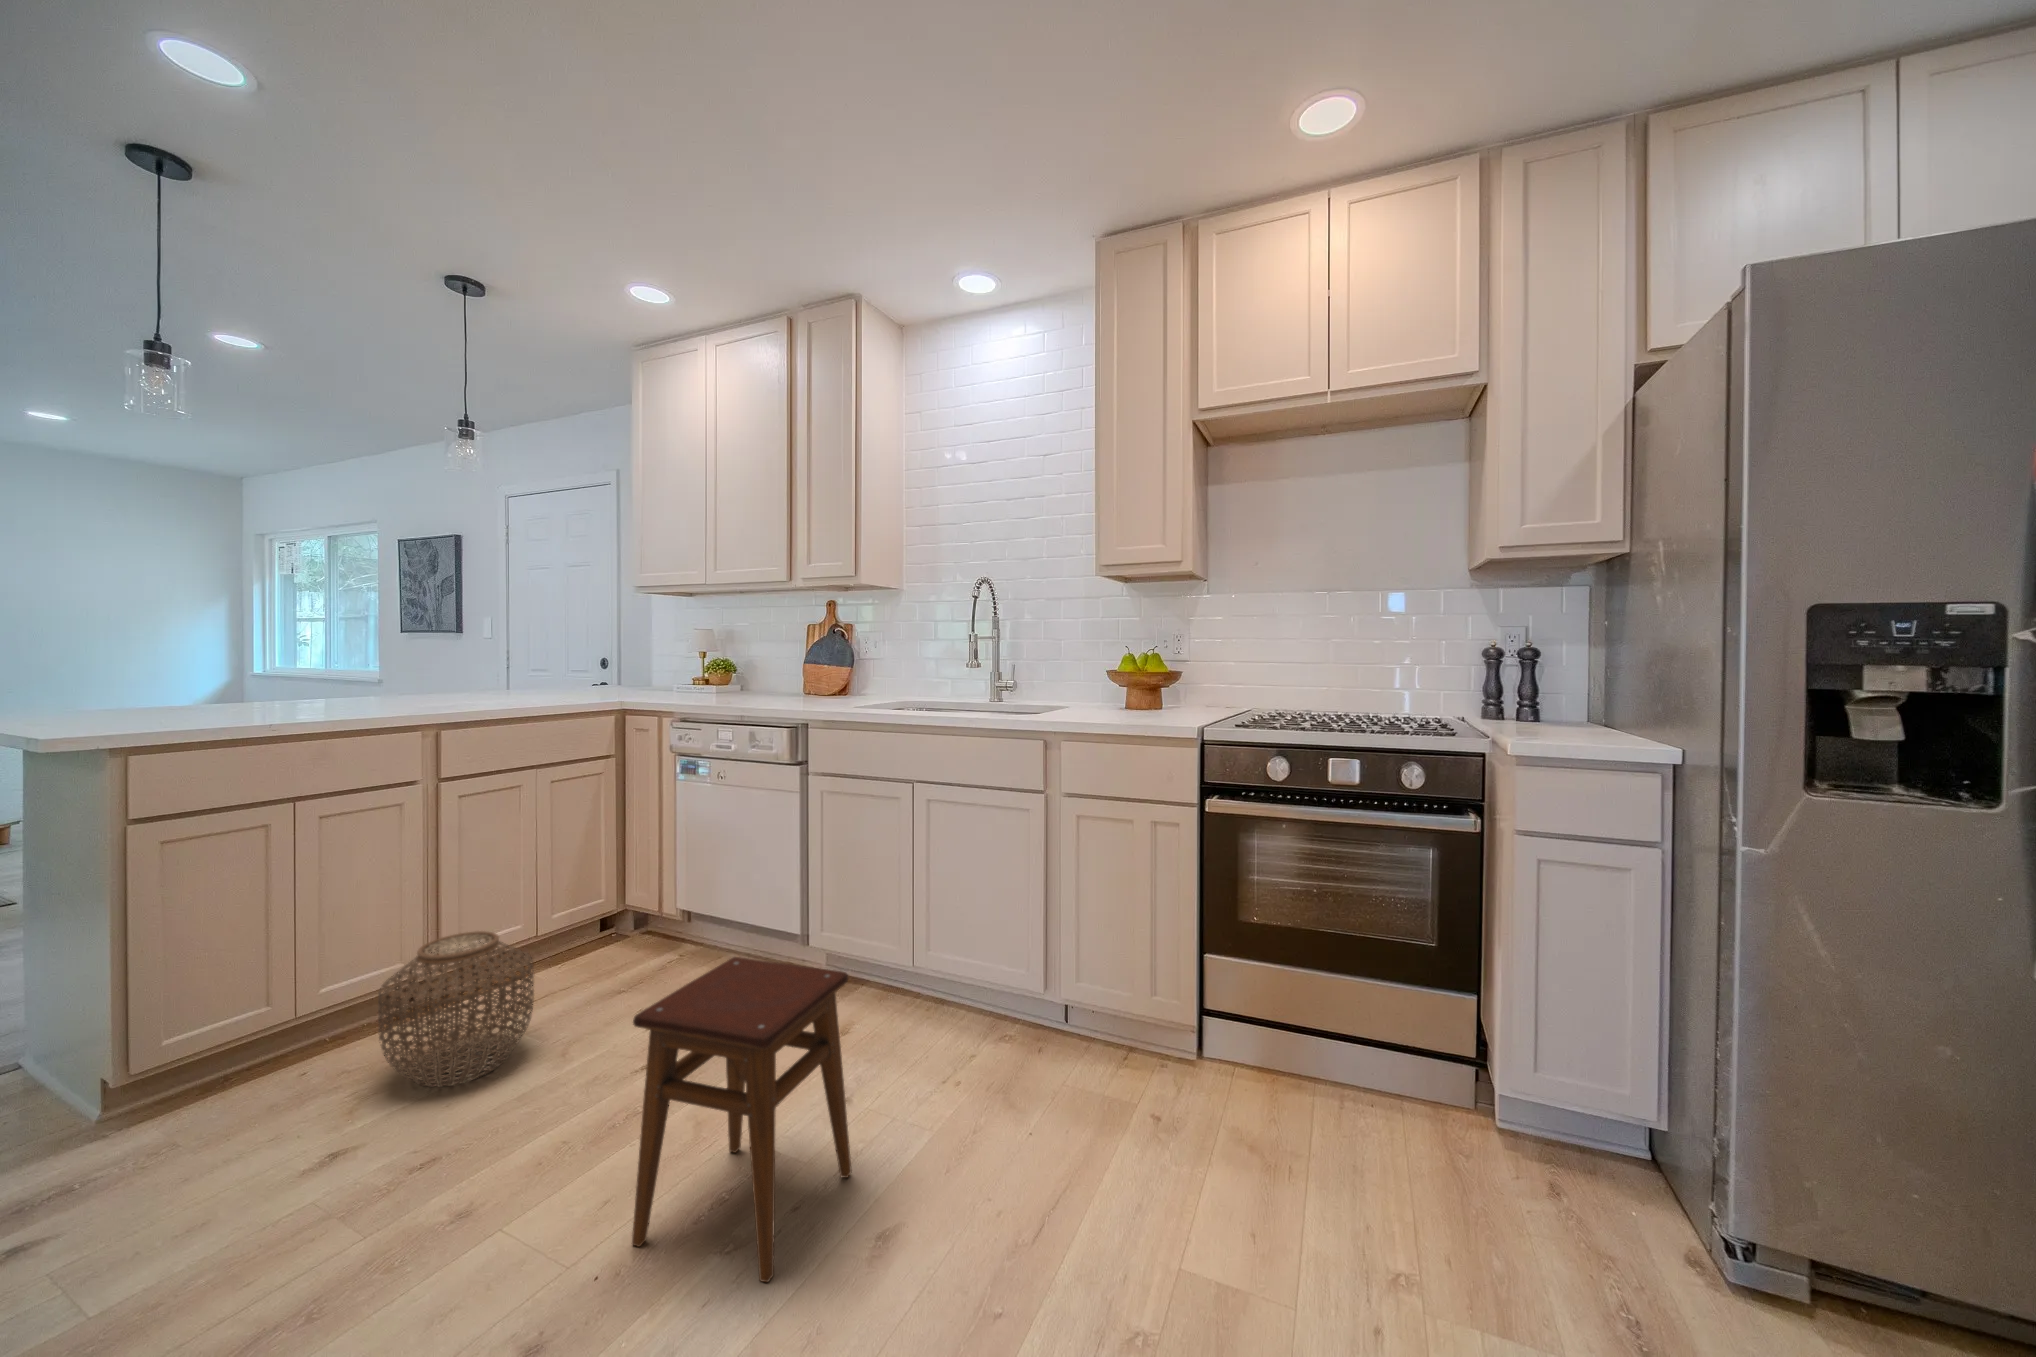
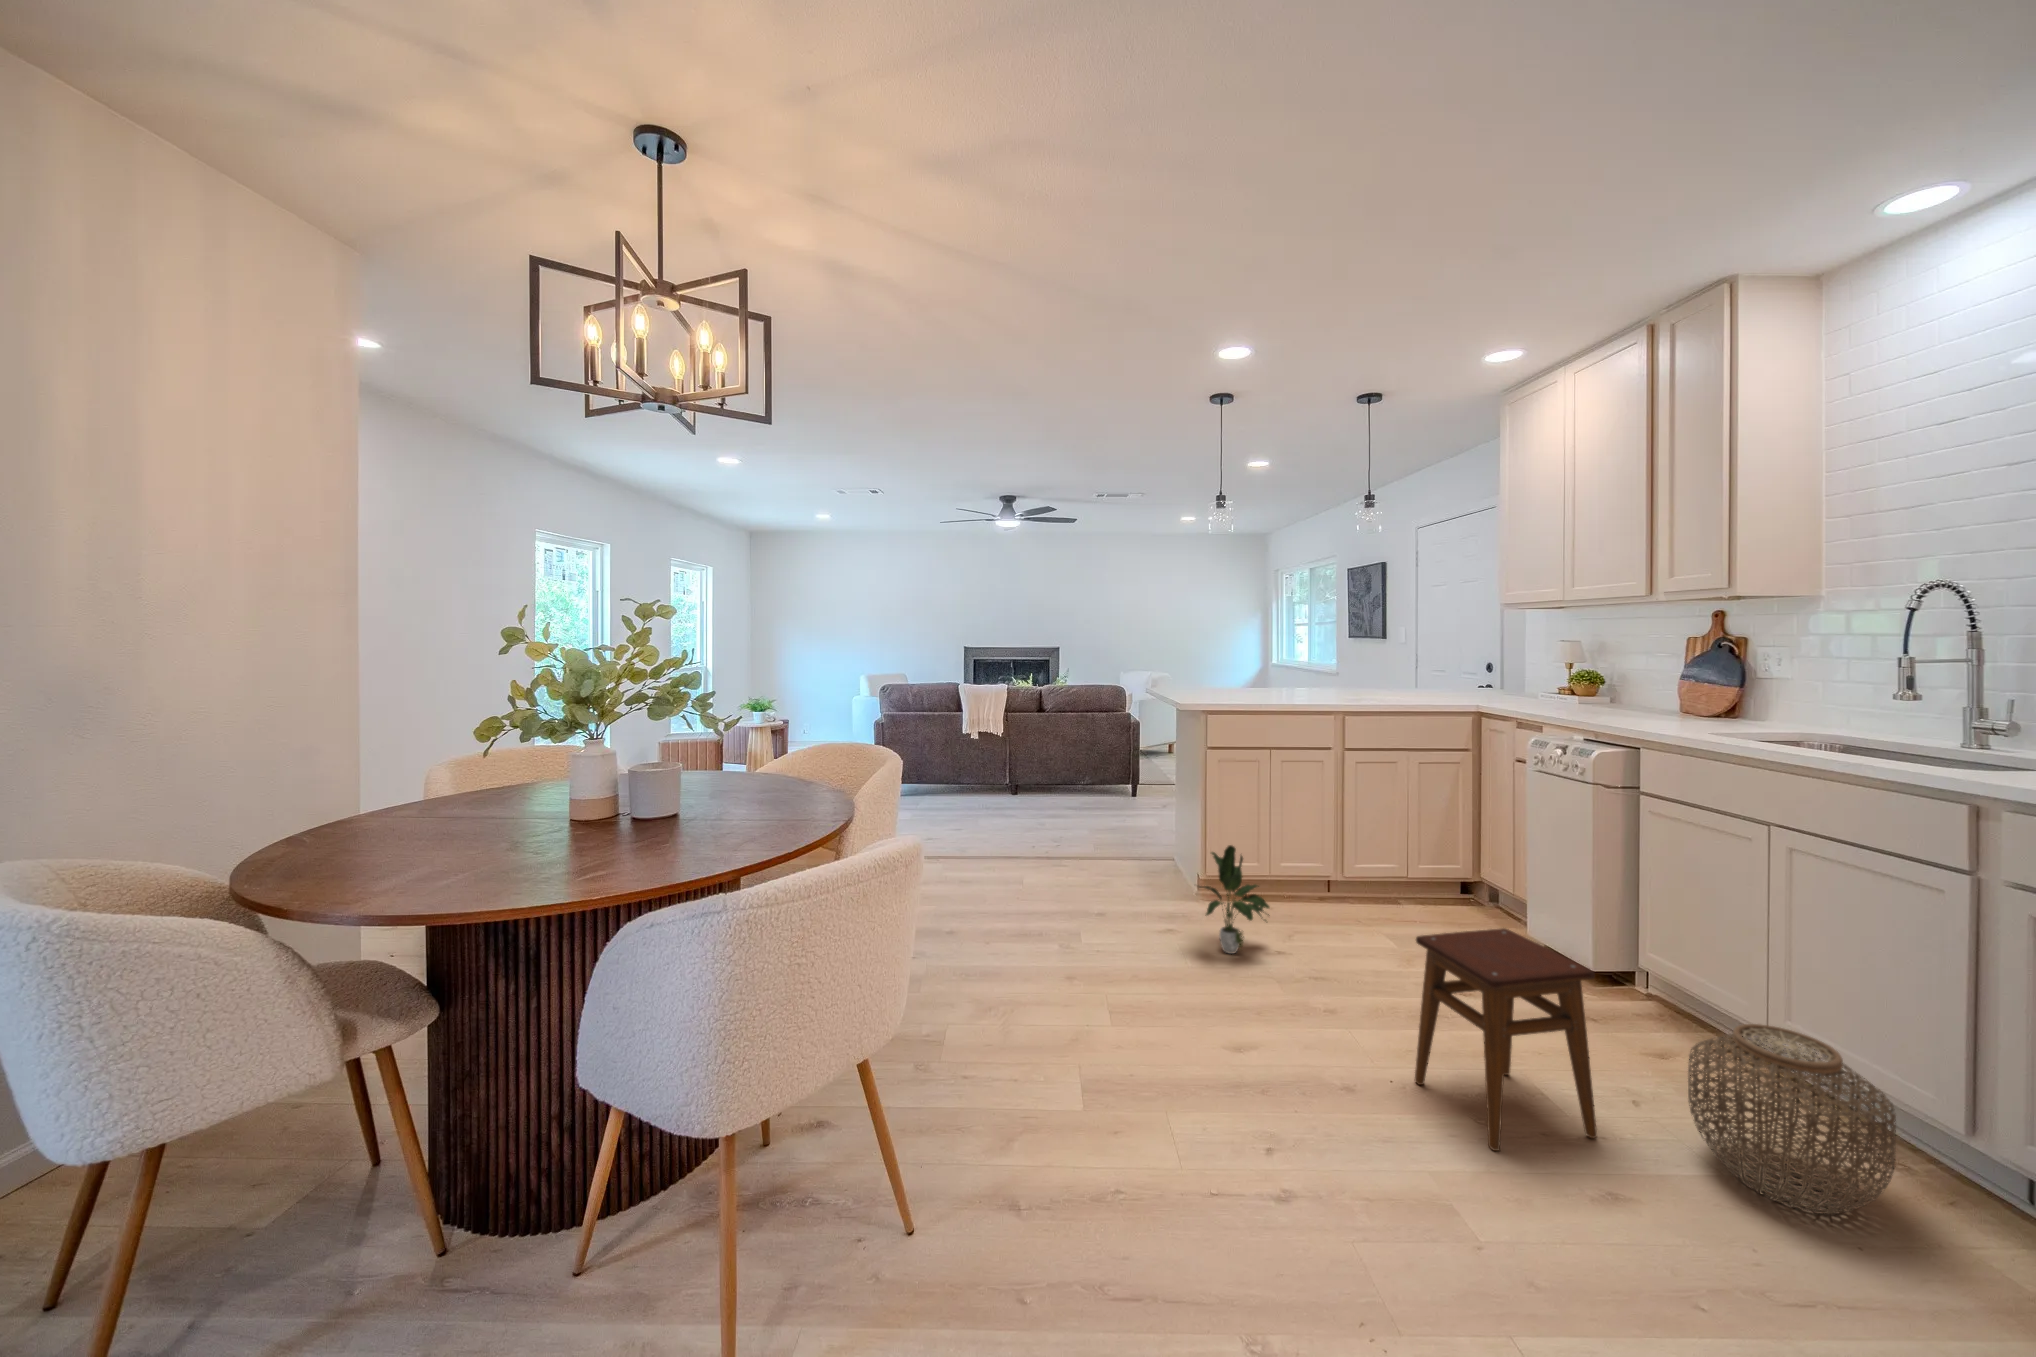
woven basket: present [378,931,534,1086] -> present [1688,1024,1896,1214]
potted plant: none [87,974,308,1203] -> present [1199,845,1269,954]

